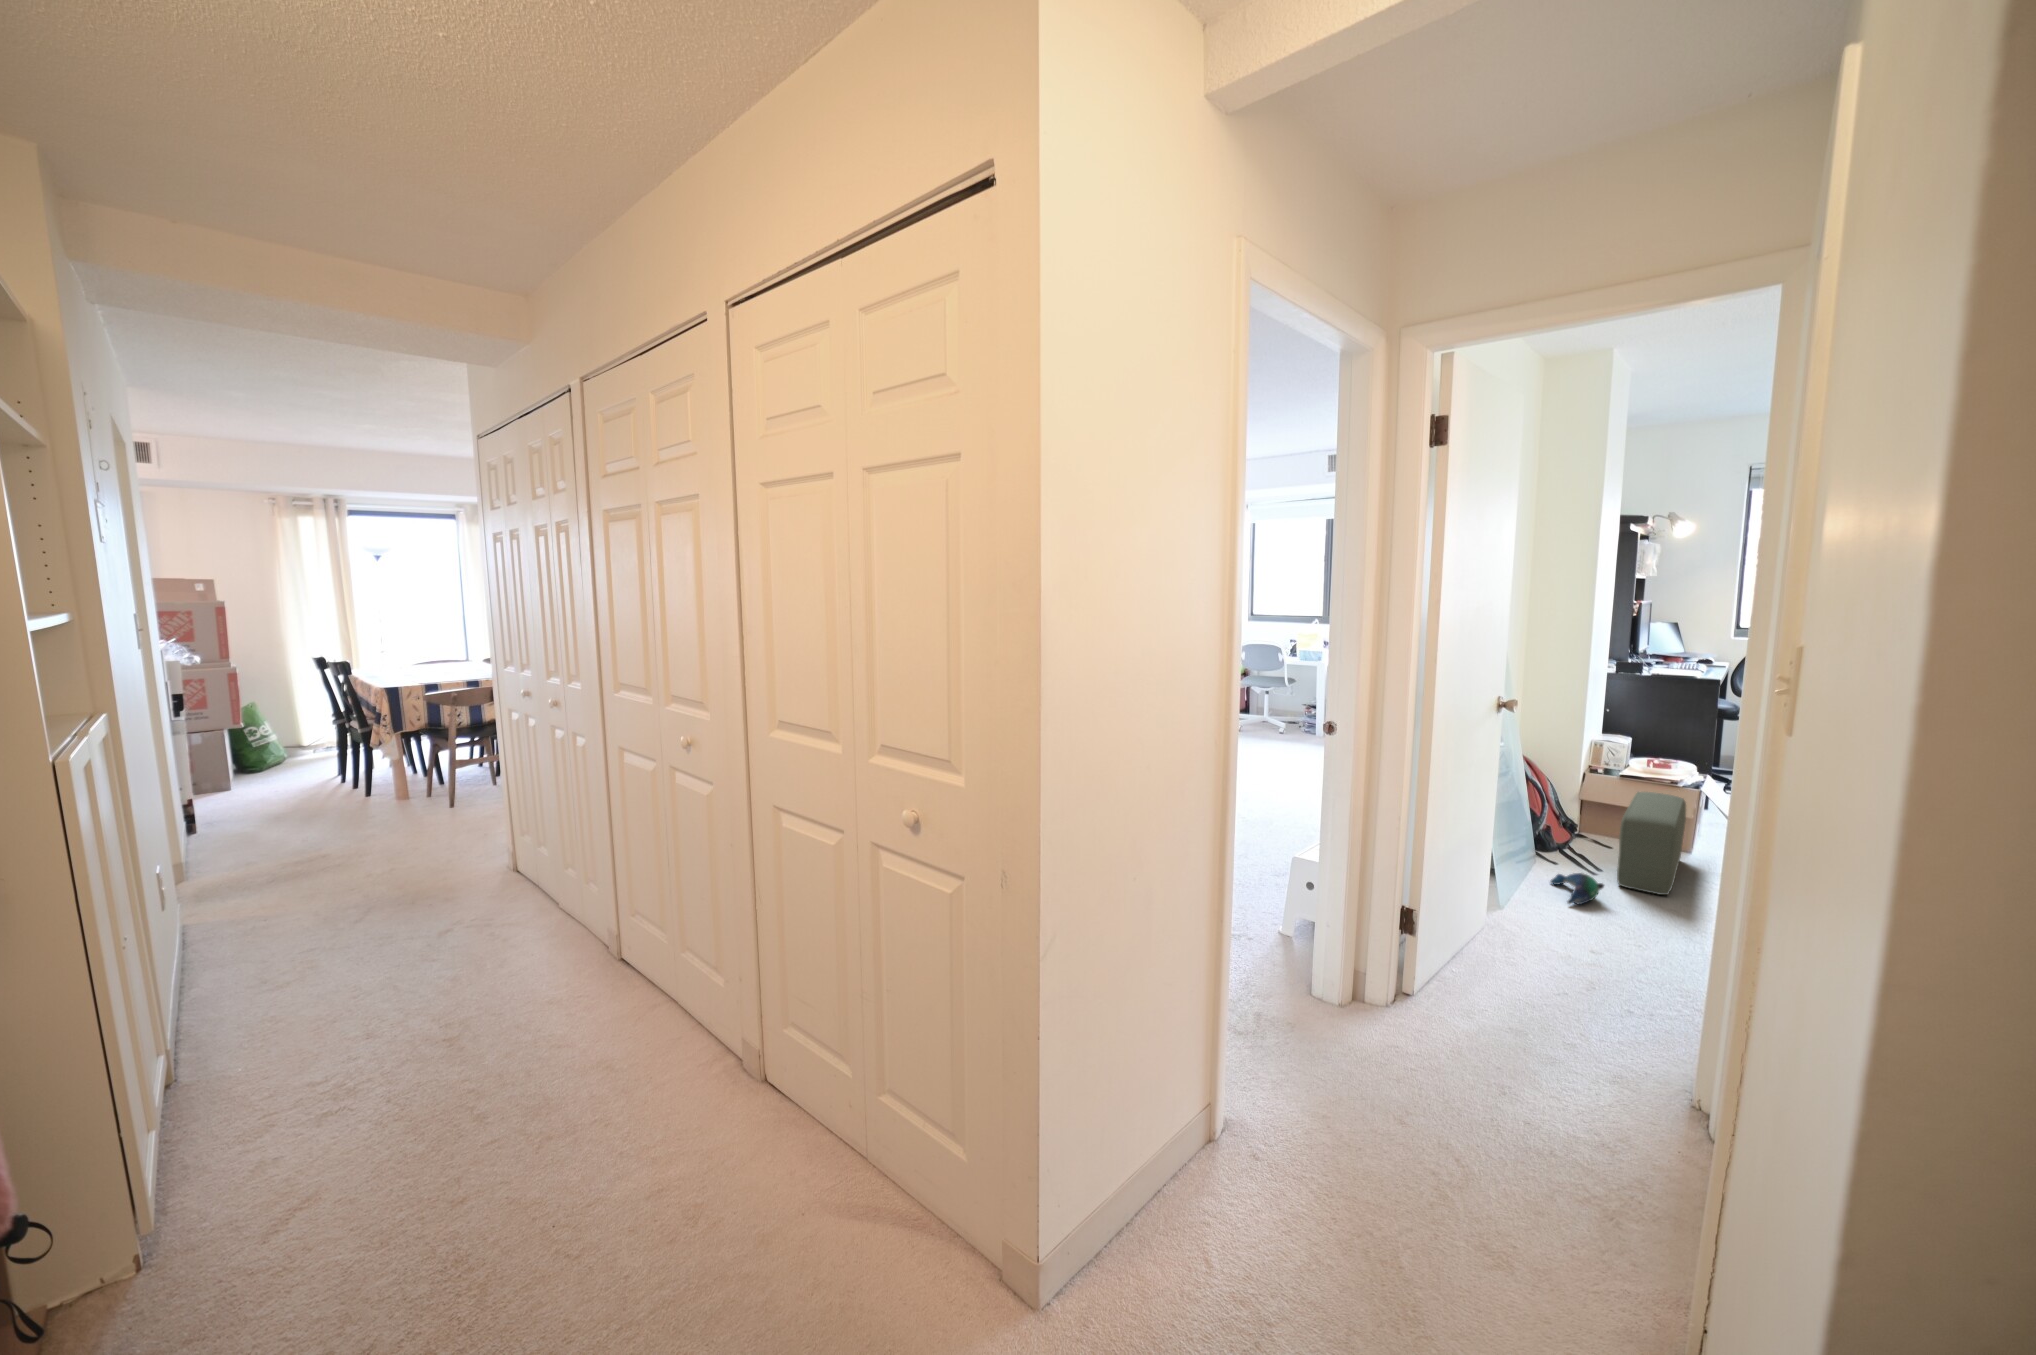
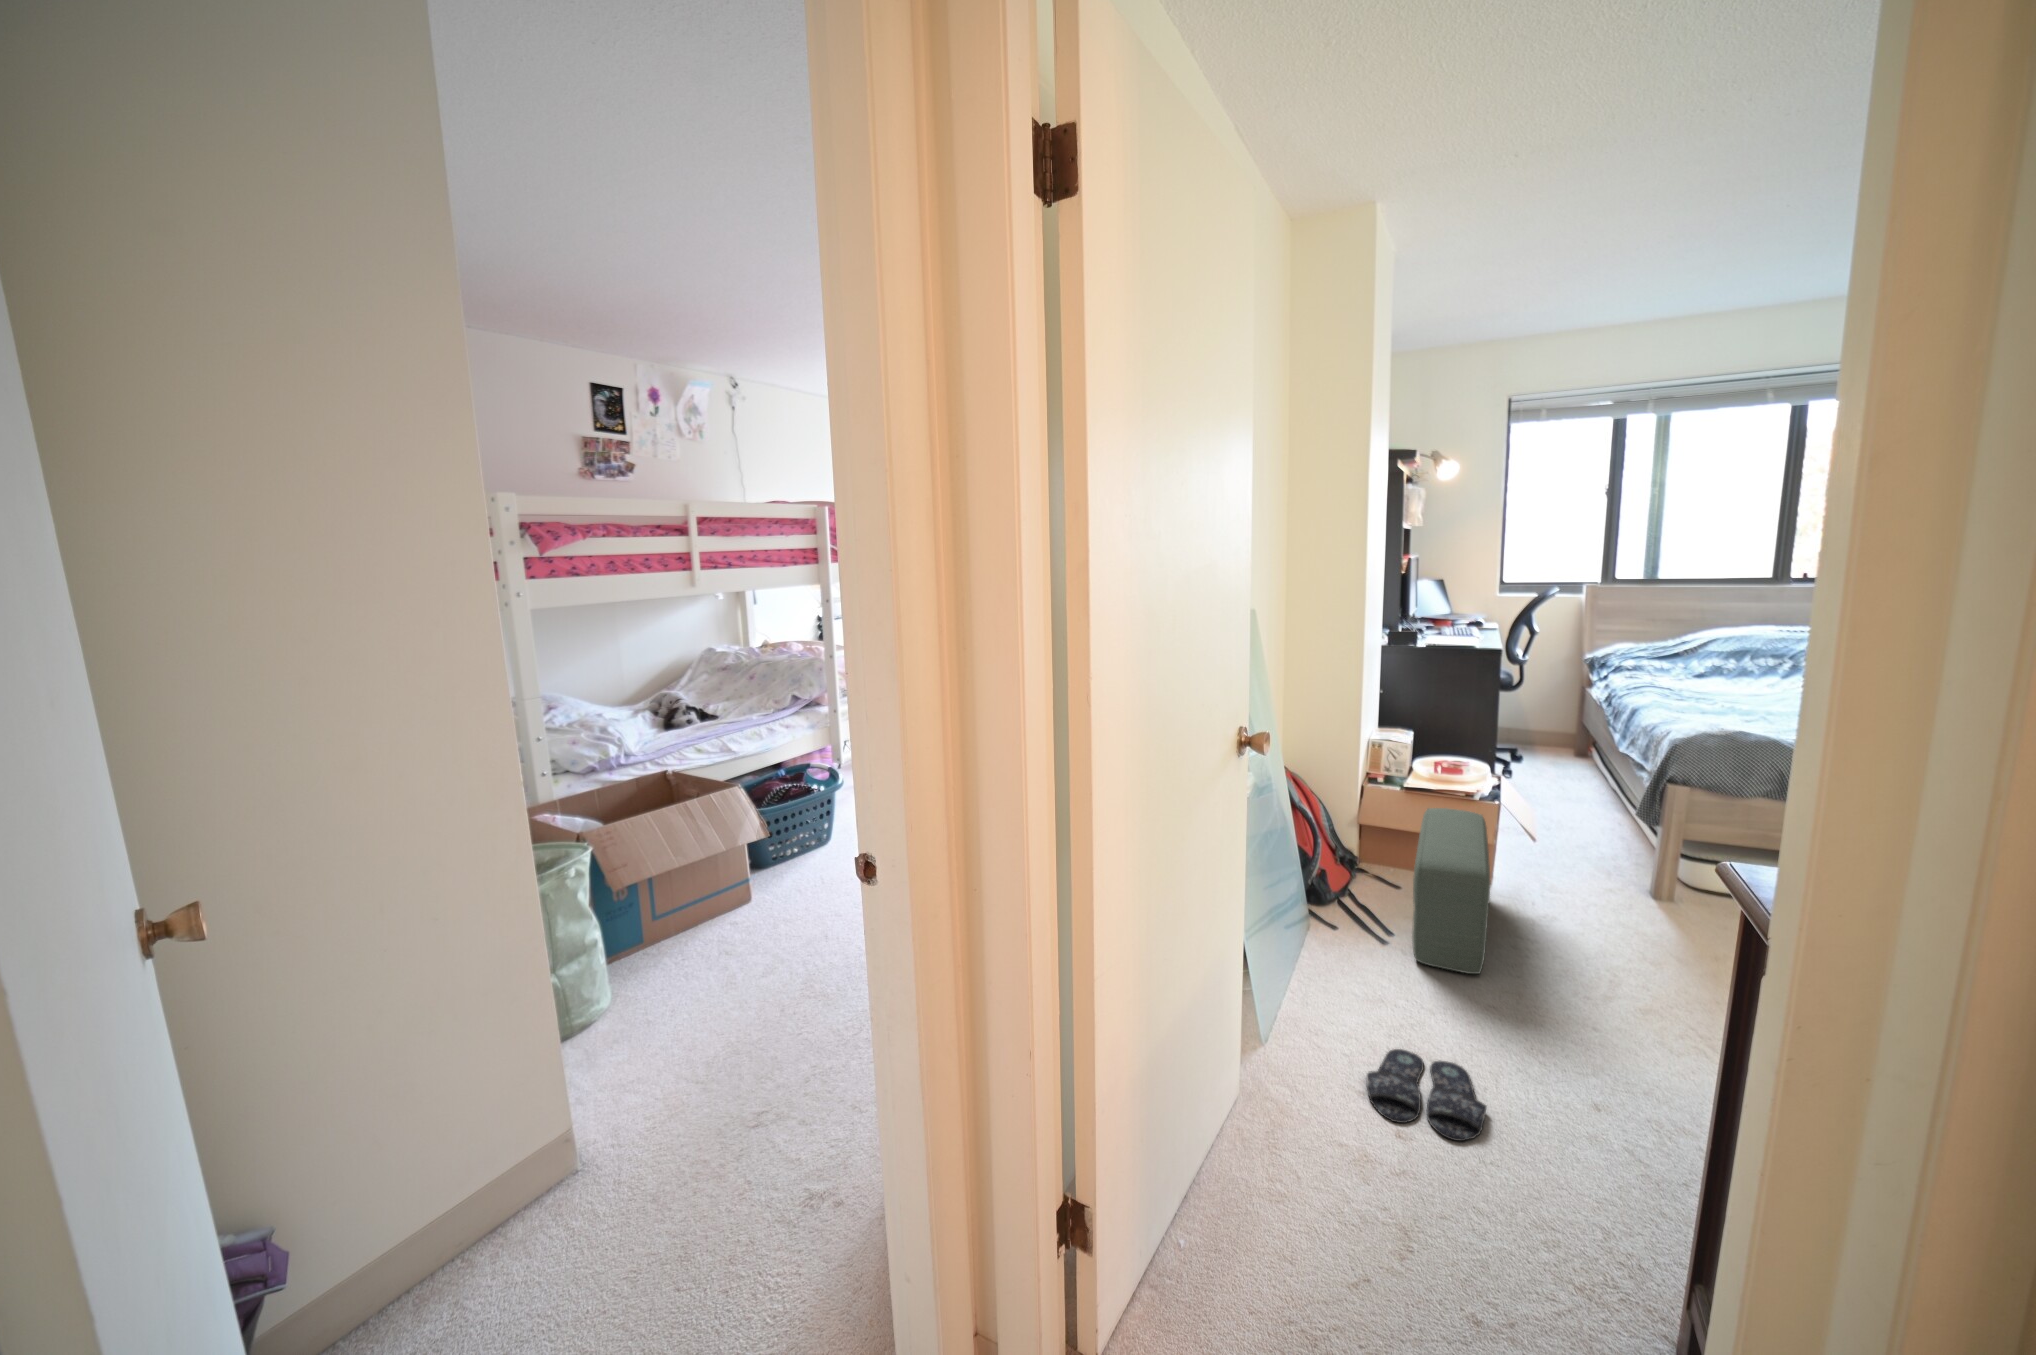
plush toy: present [1551,873,1604,905] -> none [1327,954,1400,1019]
slippers: none [1575,919,1657,955] -> present [1367,1049,1487,1141]

